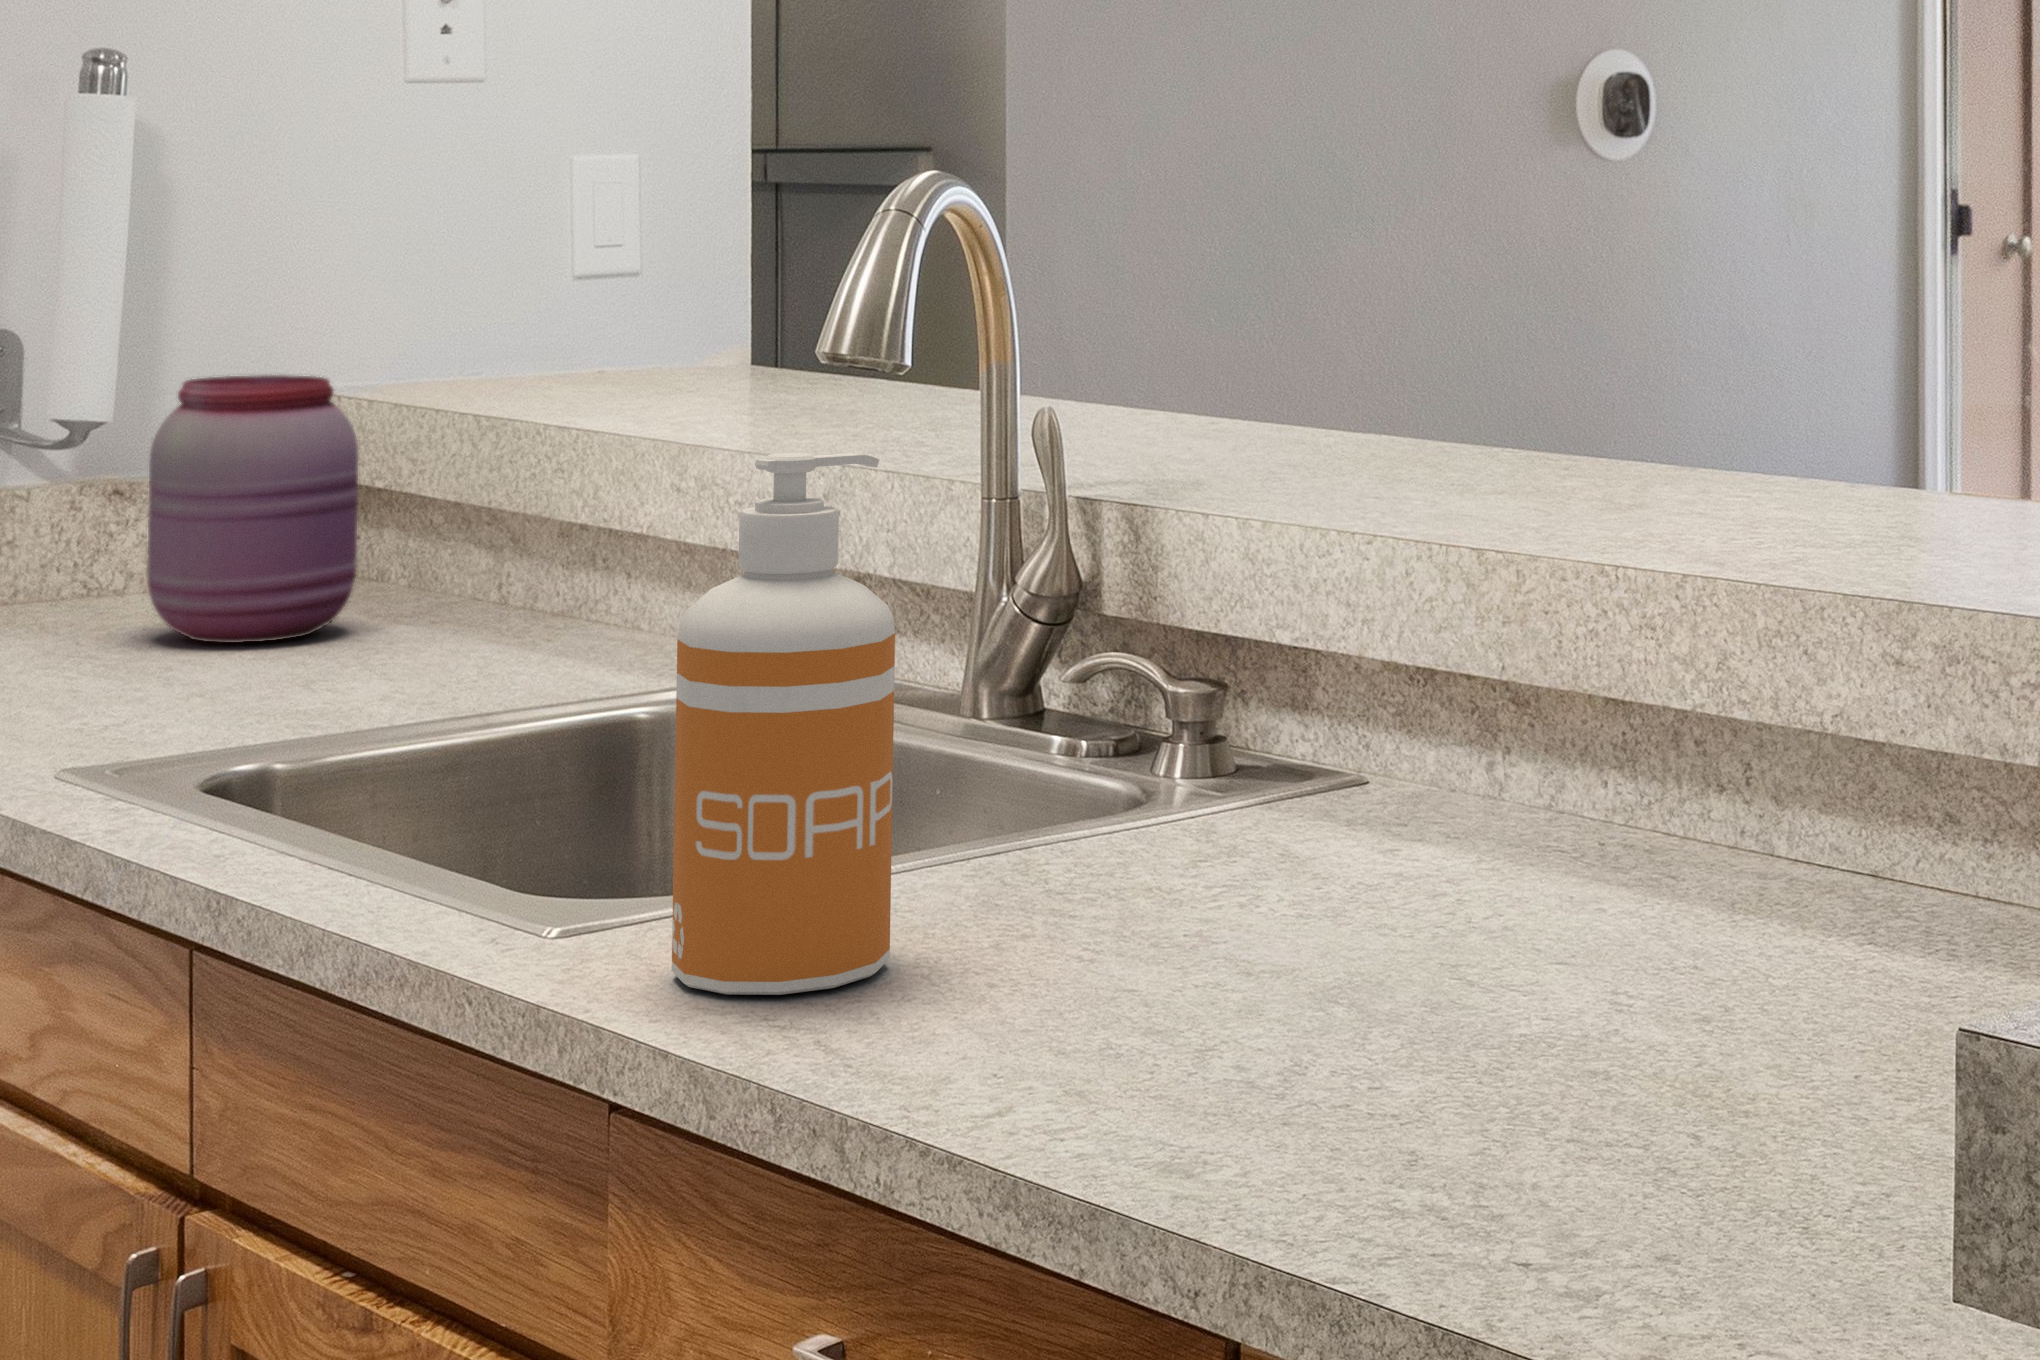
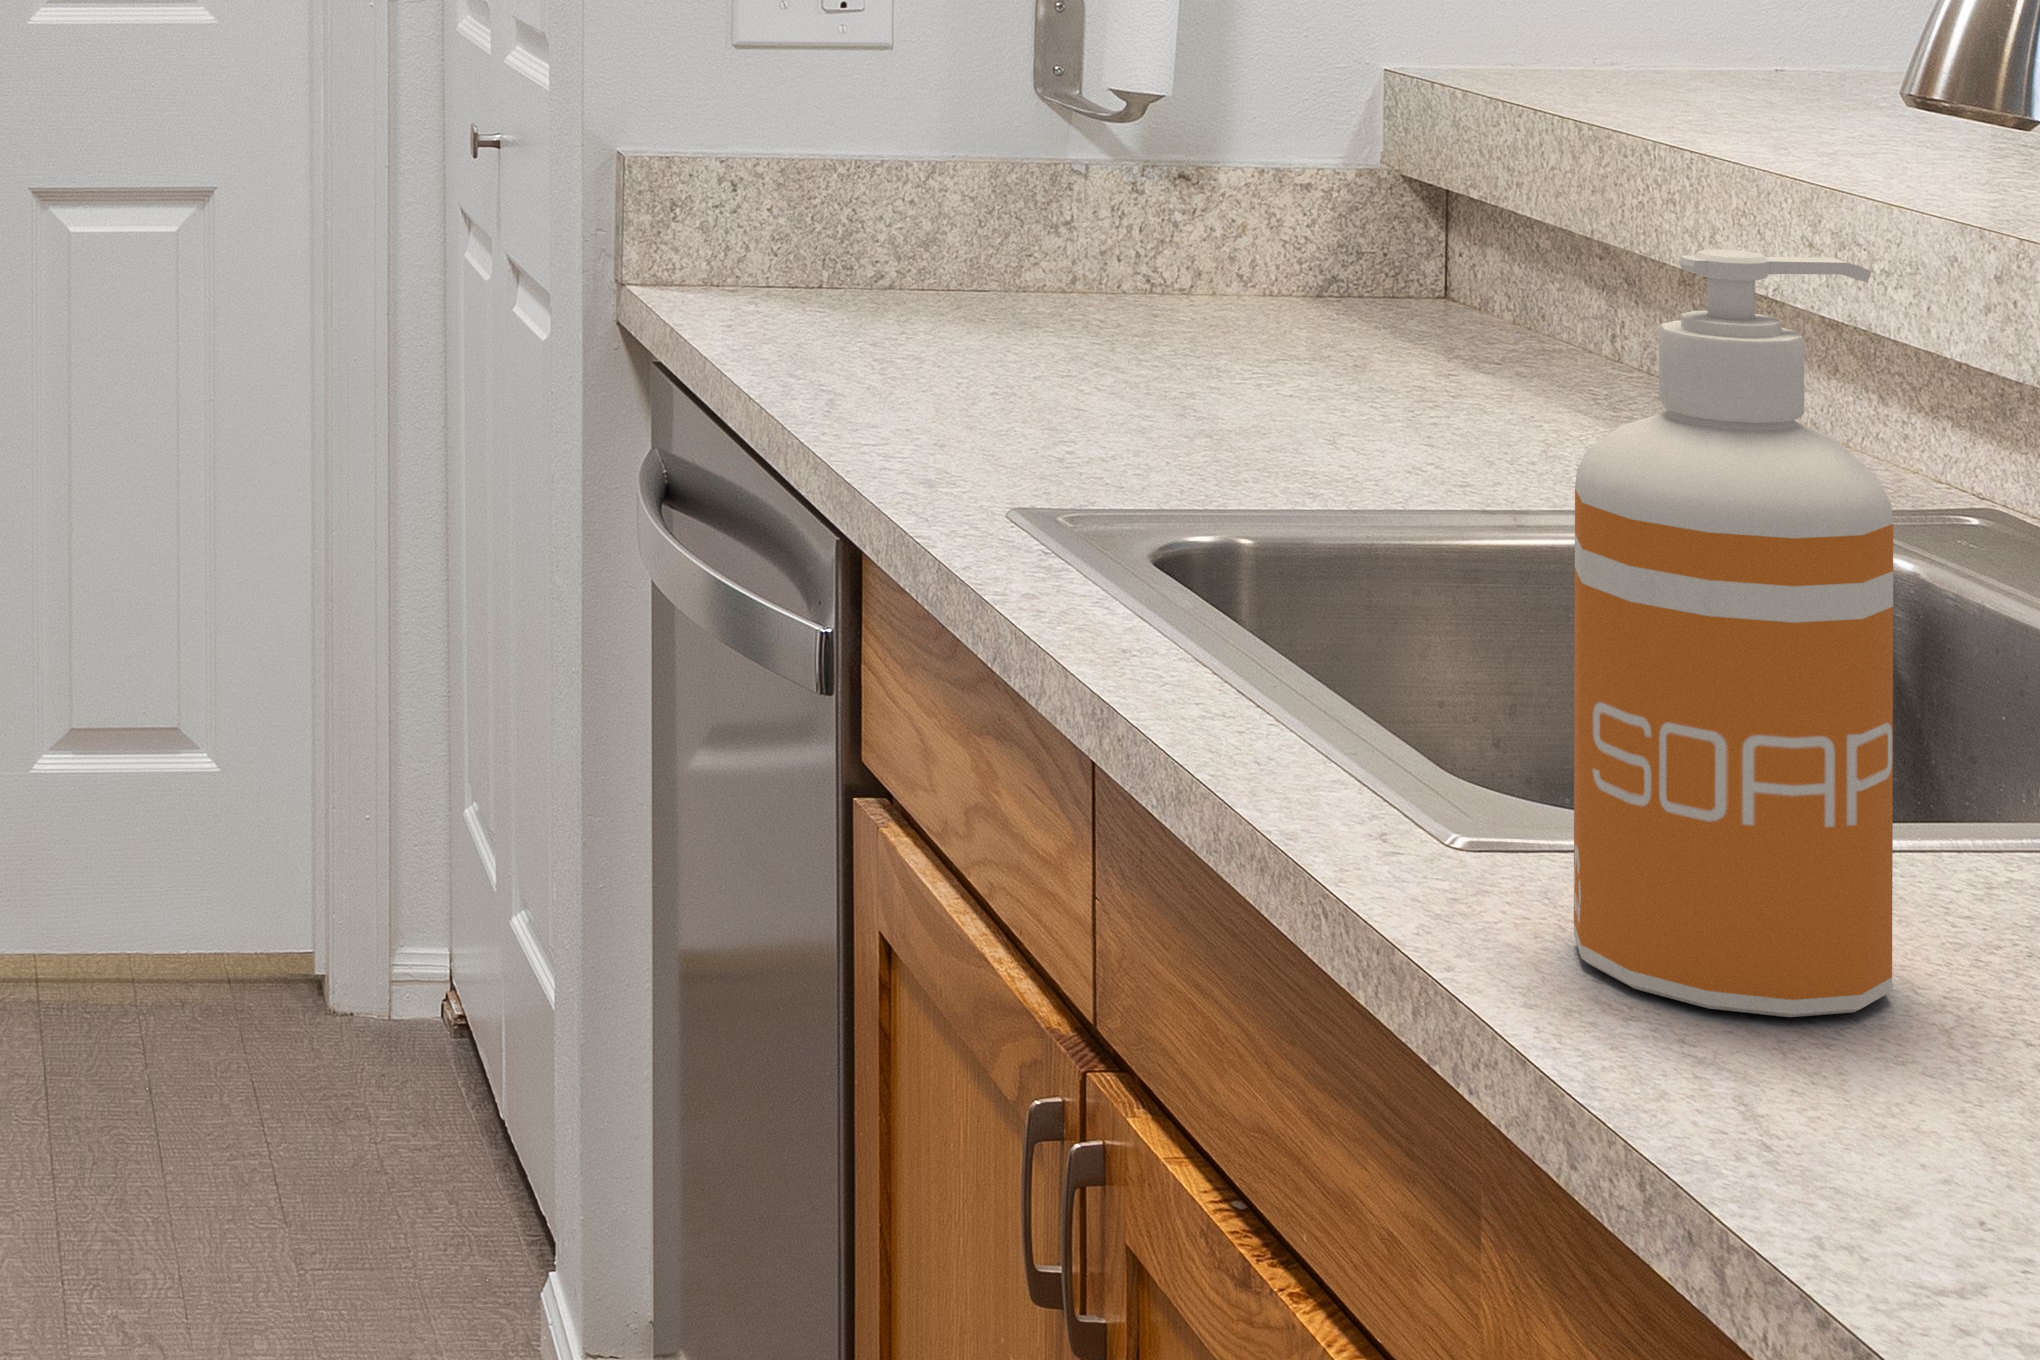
jar: present [147,375,358,643] -> none [1180,62,1414,377]

